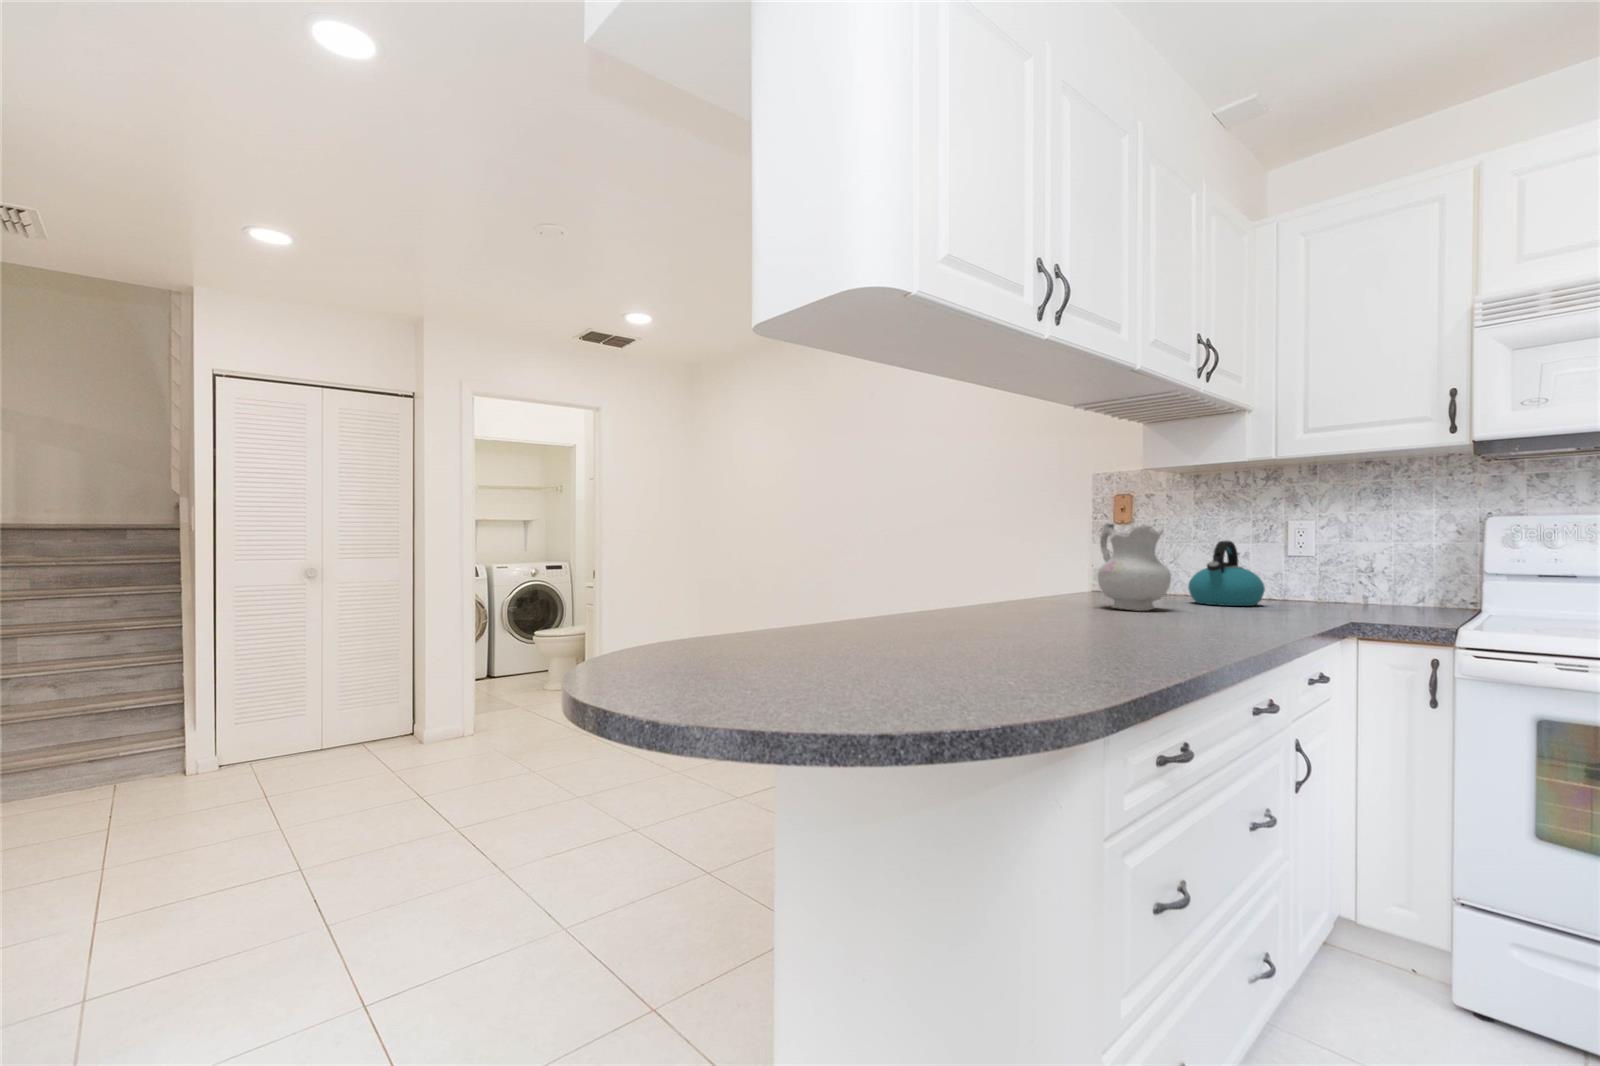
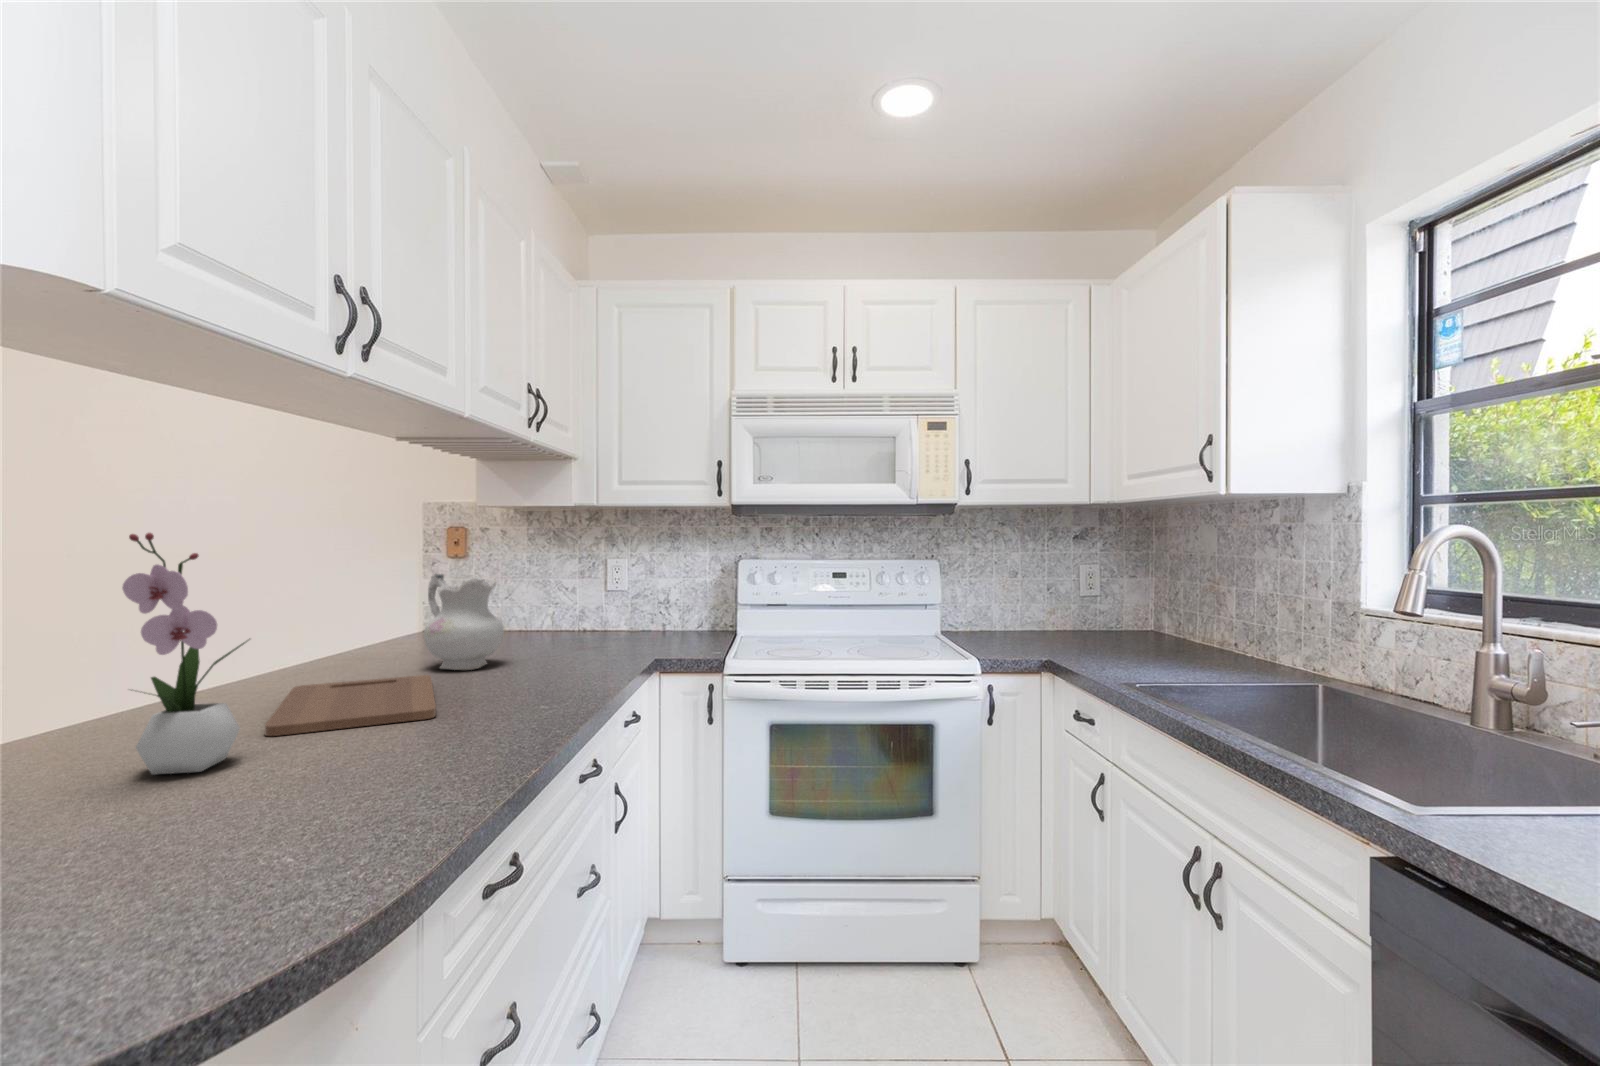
flower arrangement: none [919,464,984,629] -> present [122,533,247,775]
kettle: present [1188,541,1265,606] -> none [521,581,588,645]
cutting board: none [990,603,1112,627] -> present [265,675,436,736]

